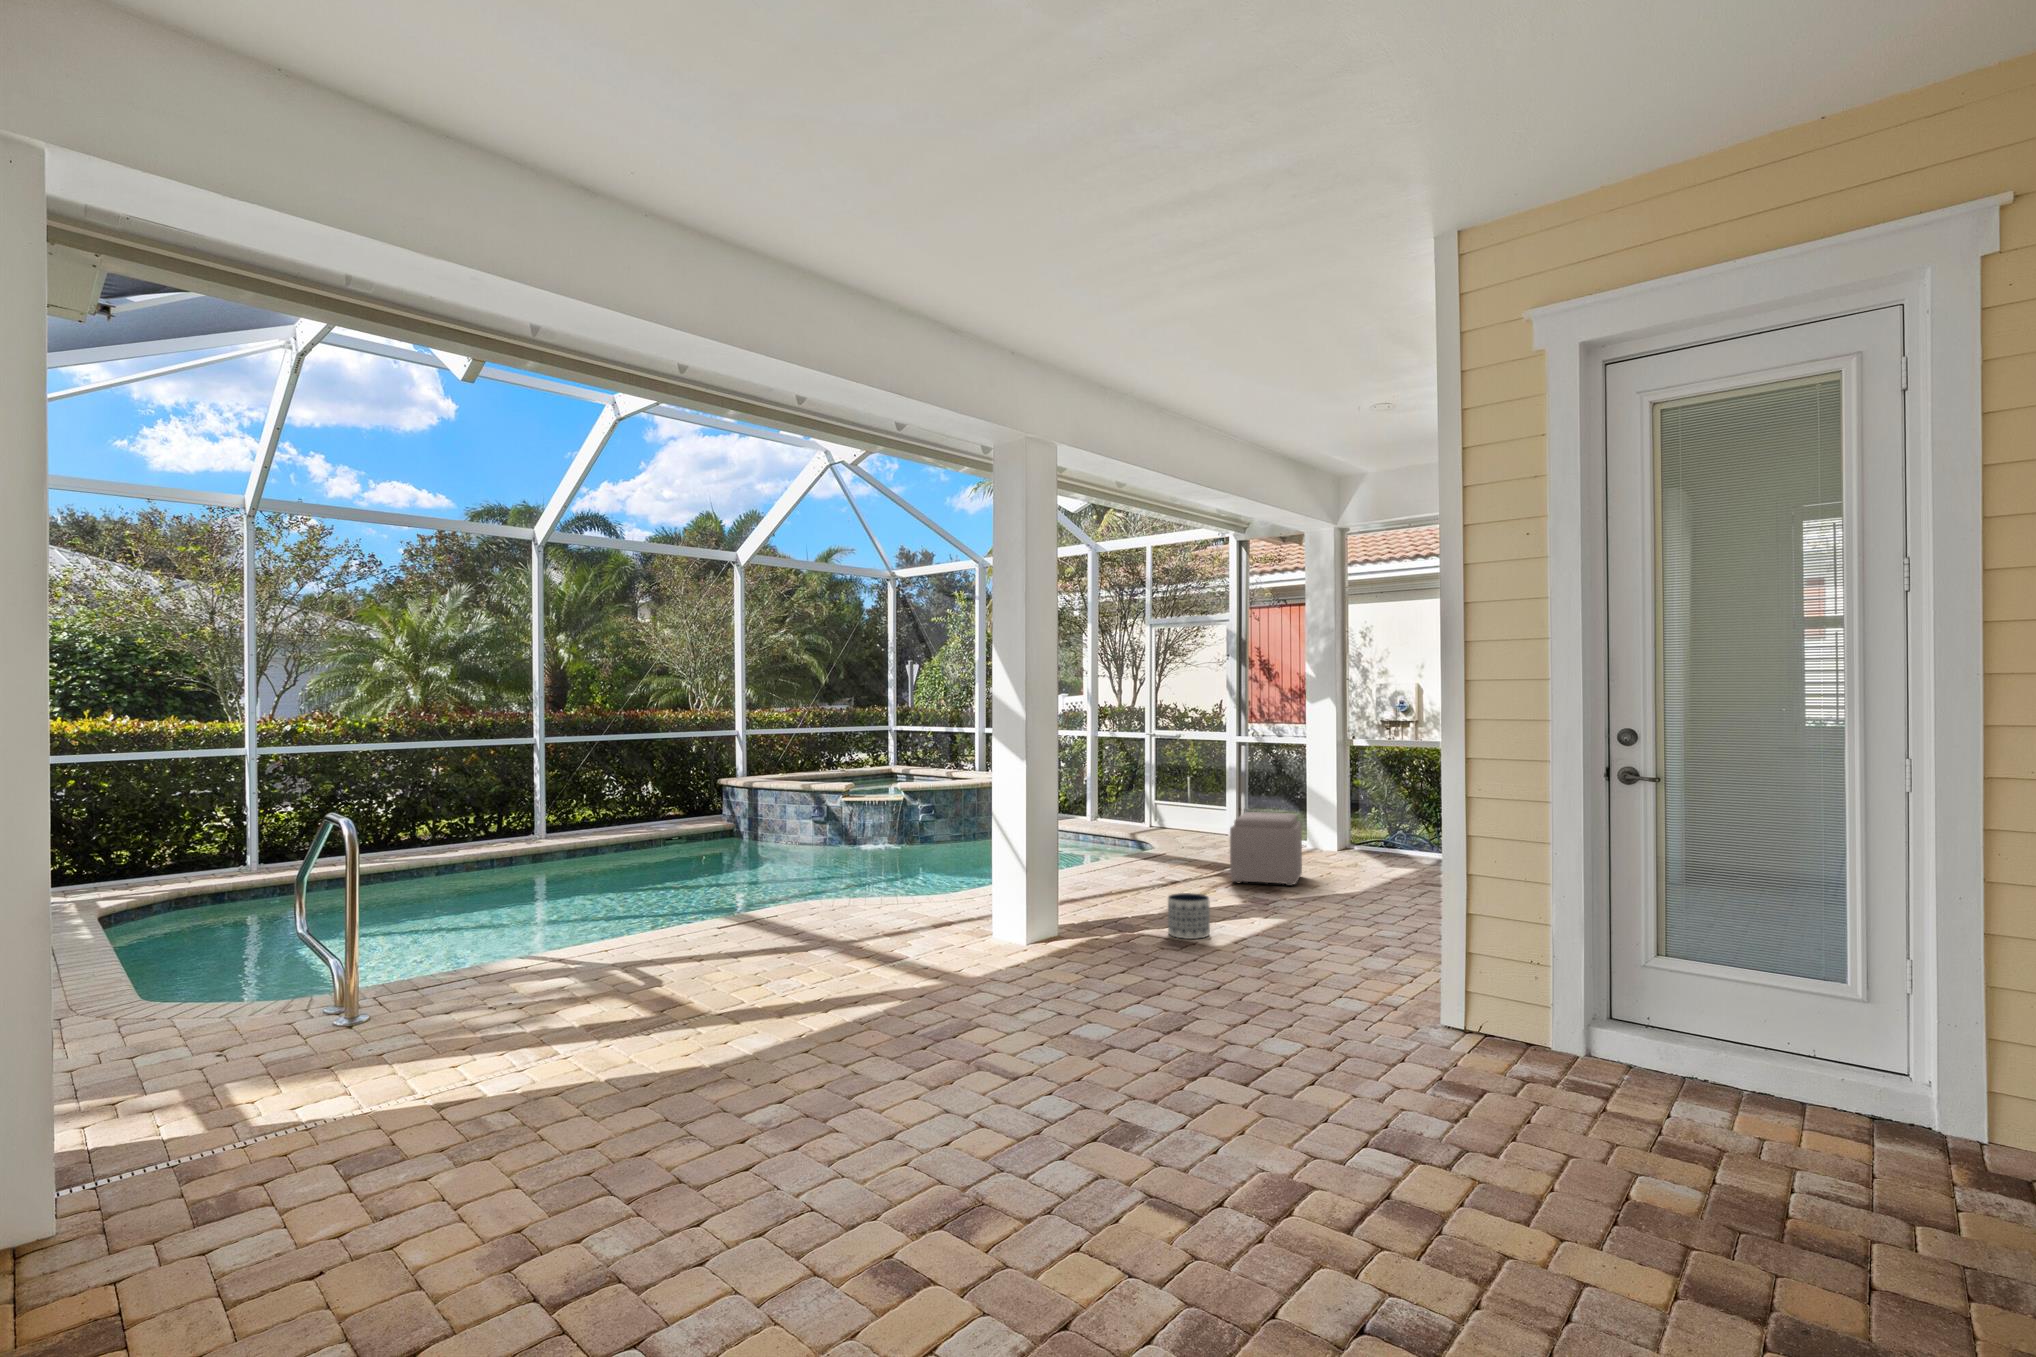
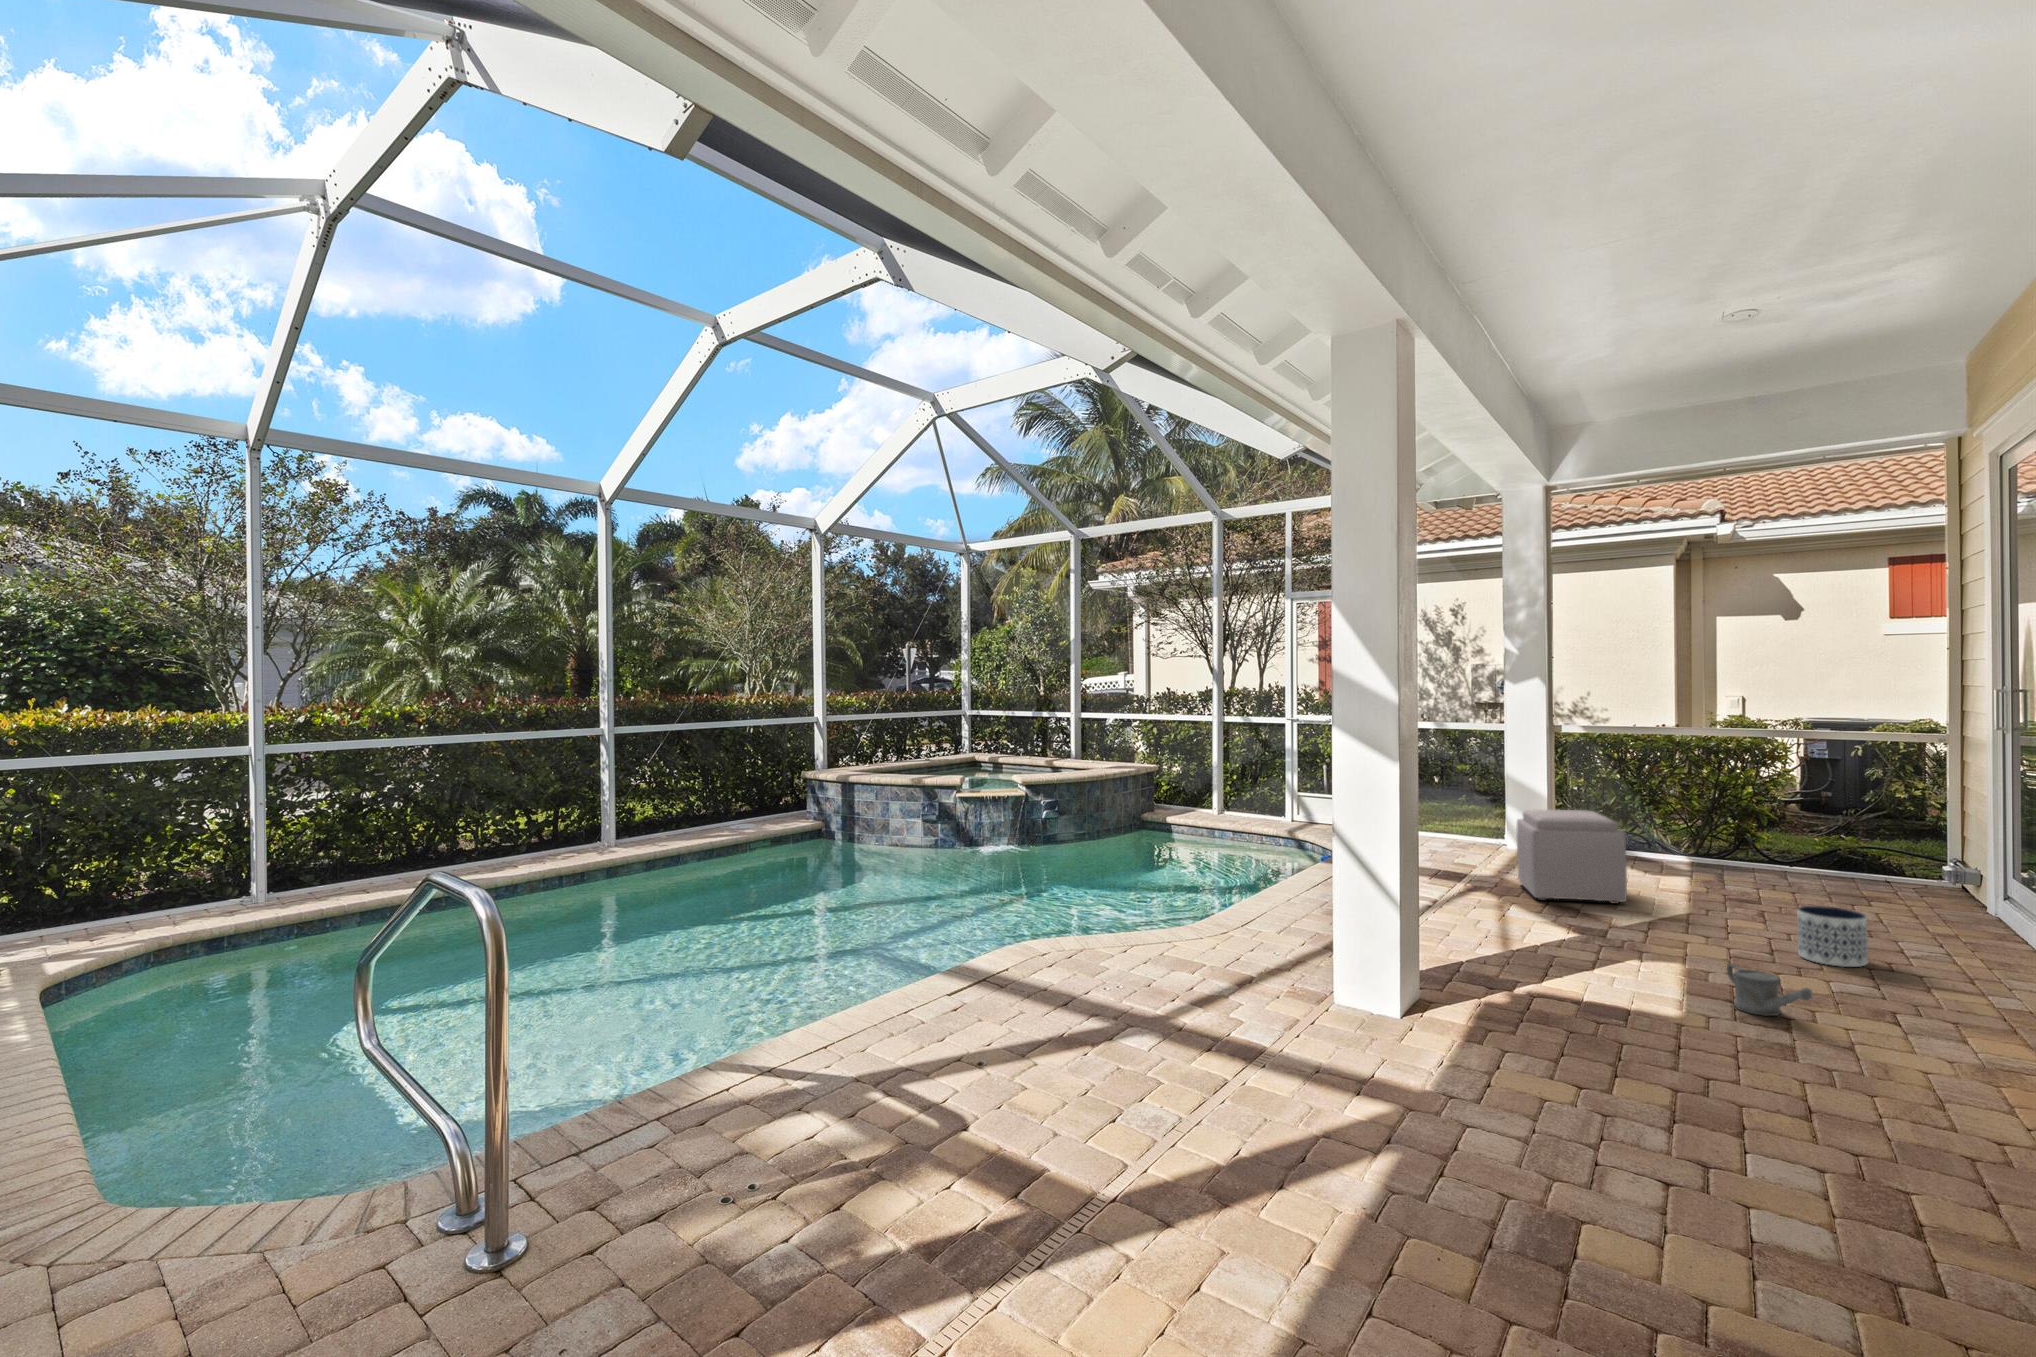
planter: present [1168,893,1210,939] -> present [1797,906,1868,967]
watering can: none [1242,913,1269,945] -> present [1727,964,1812,1016]

